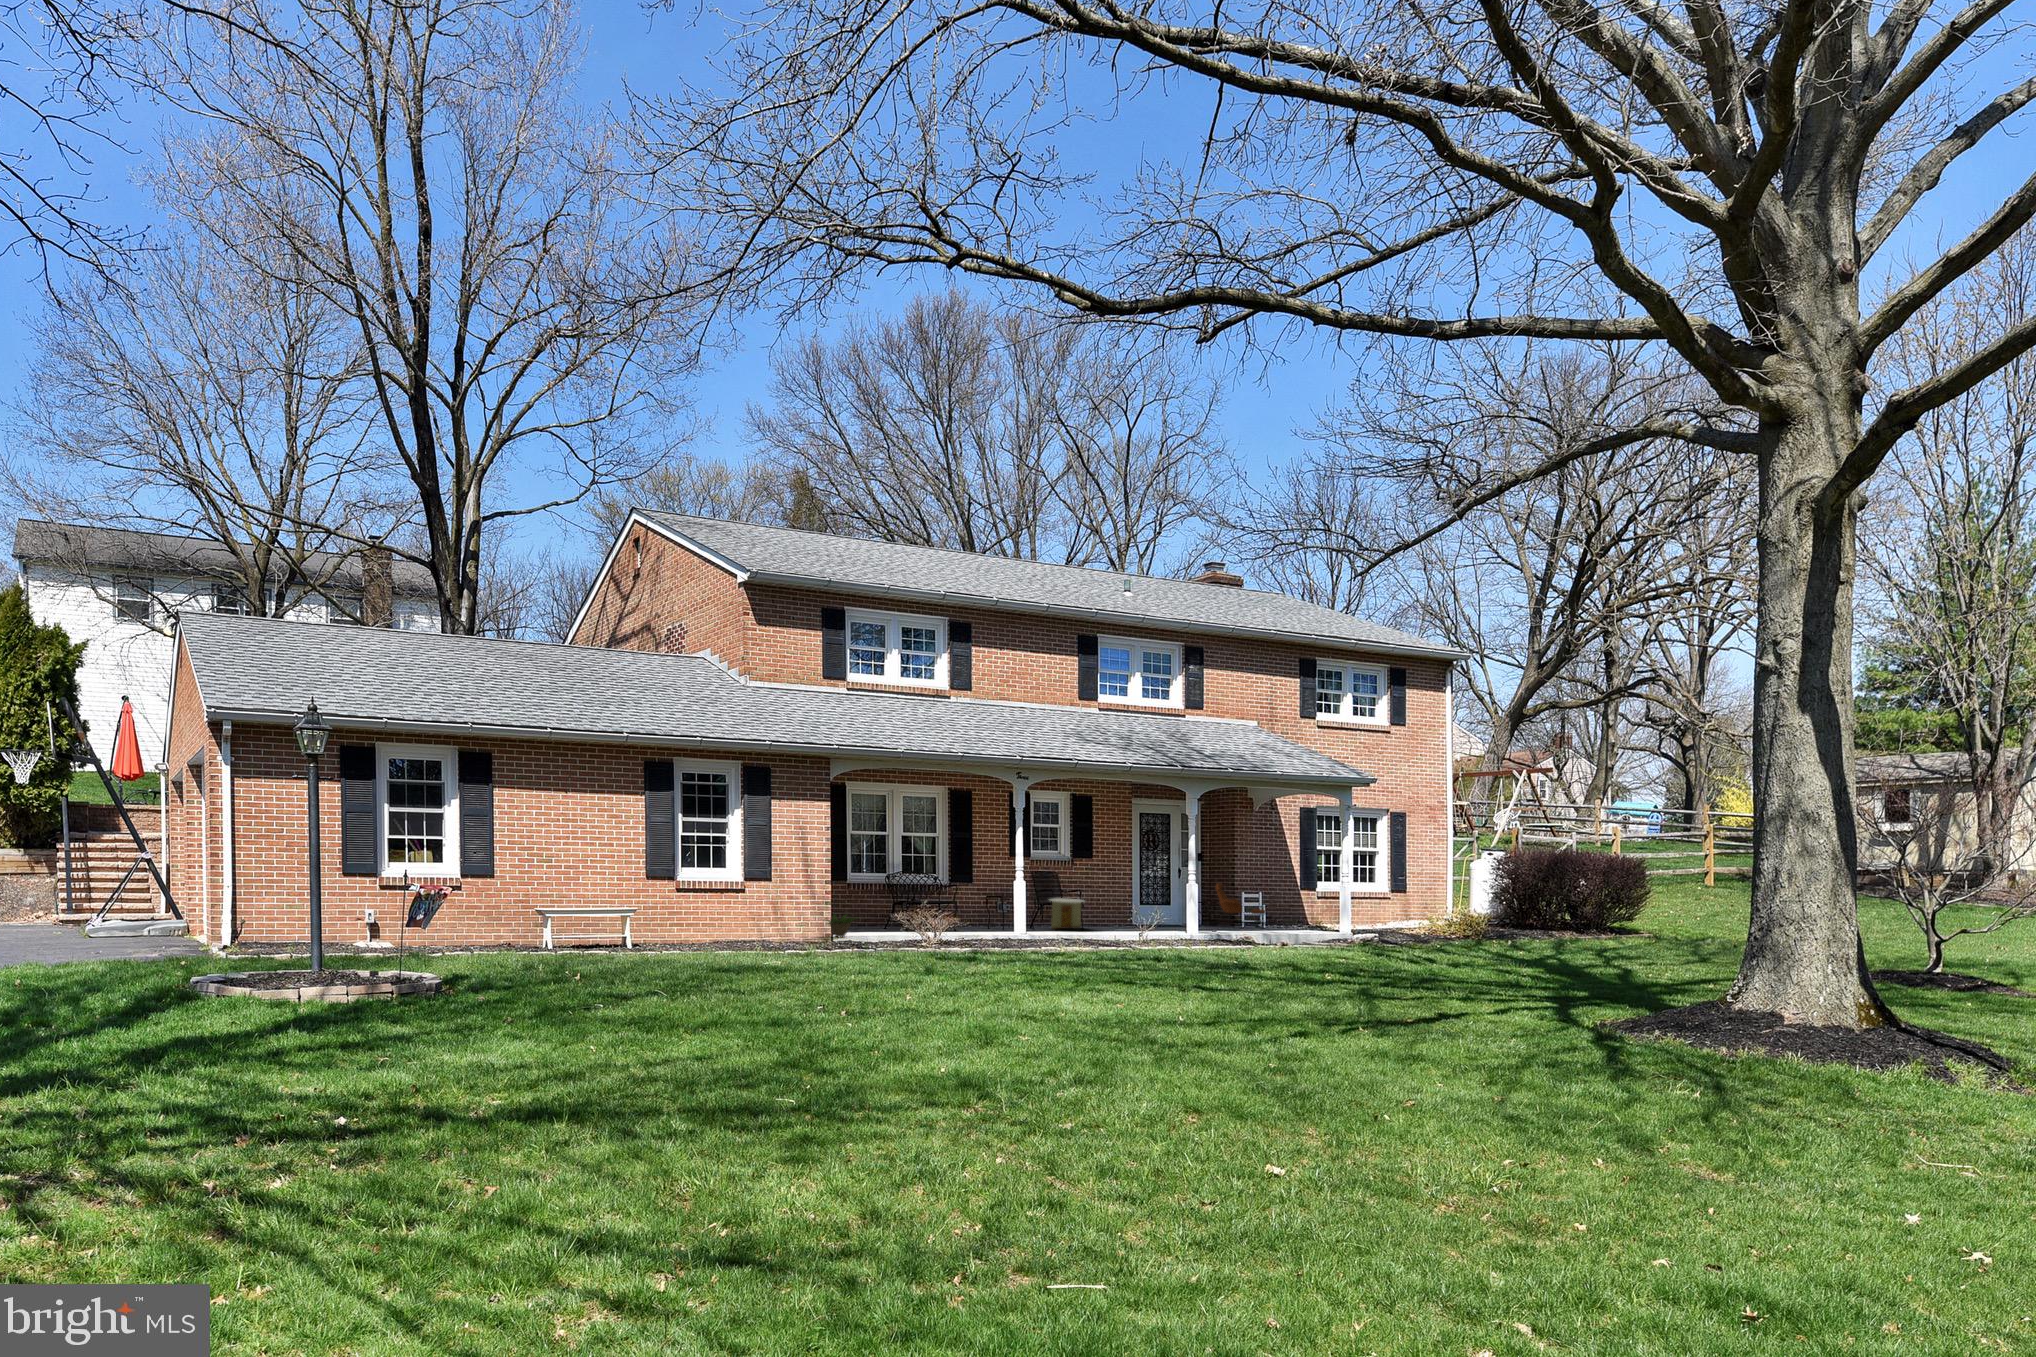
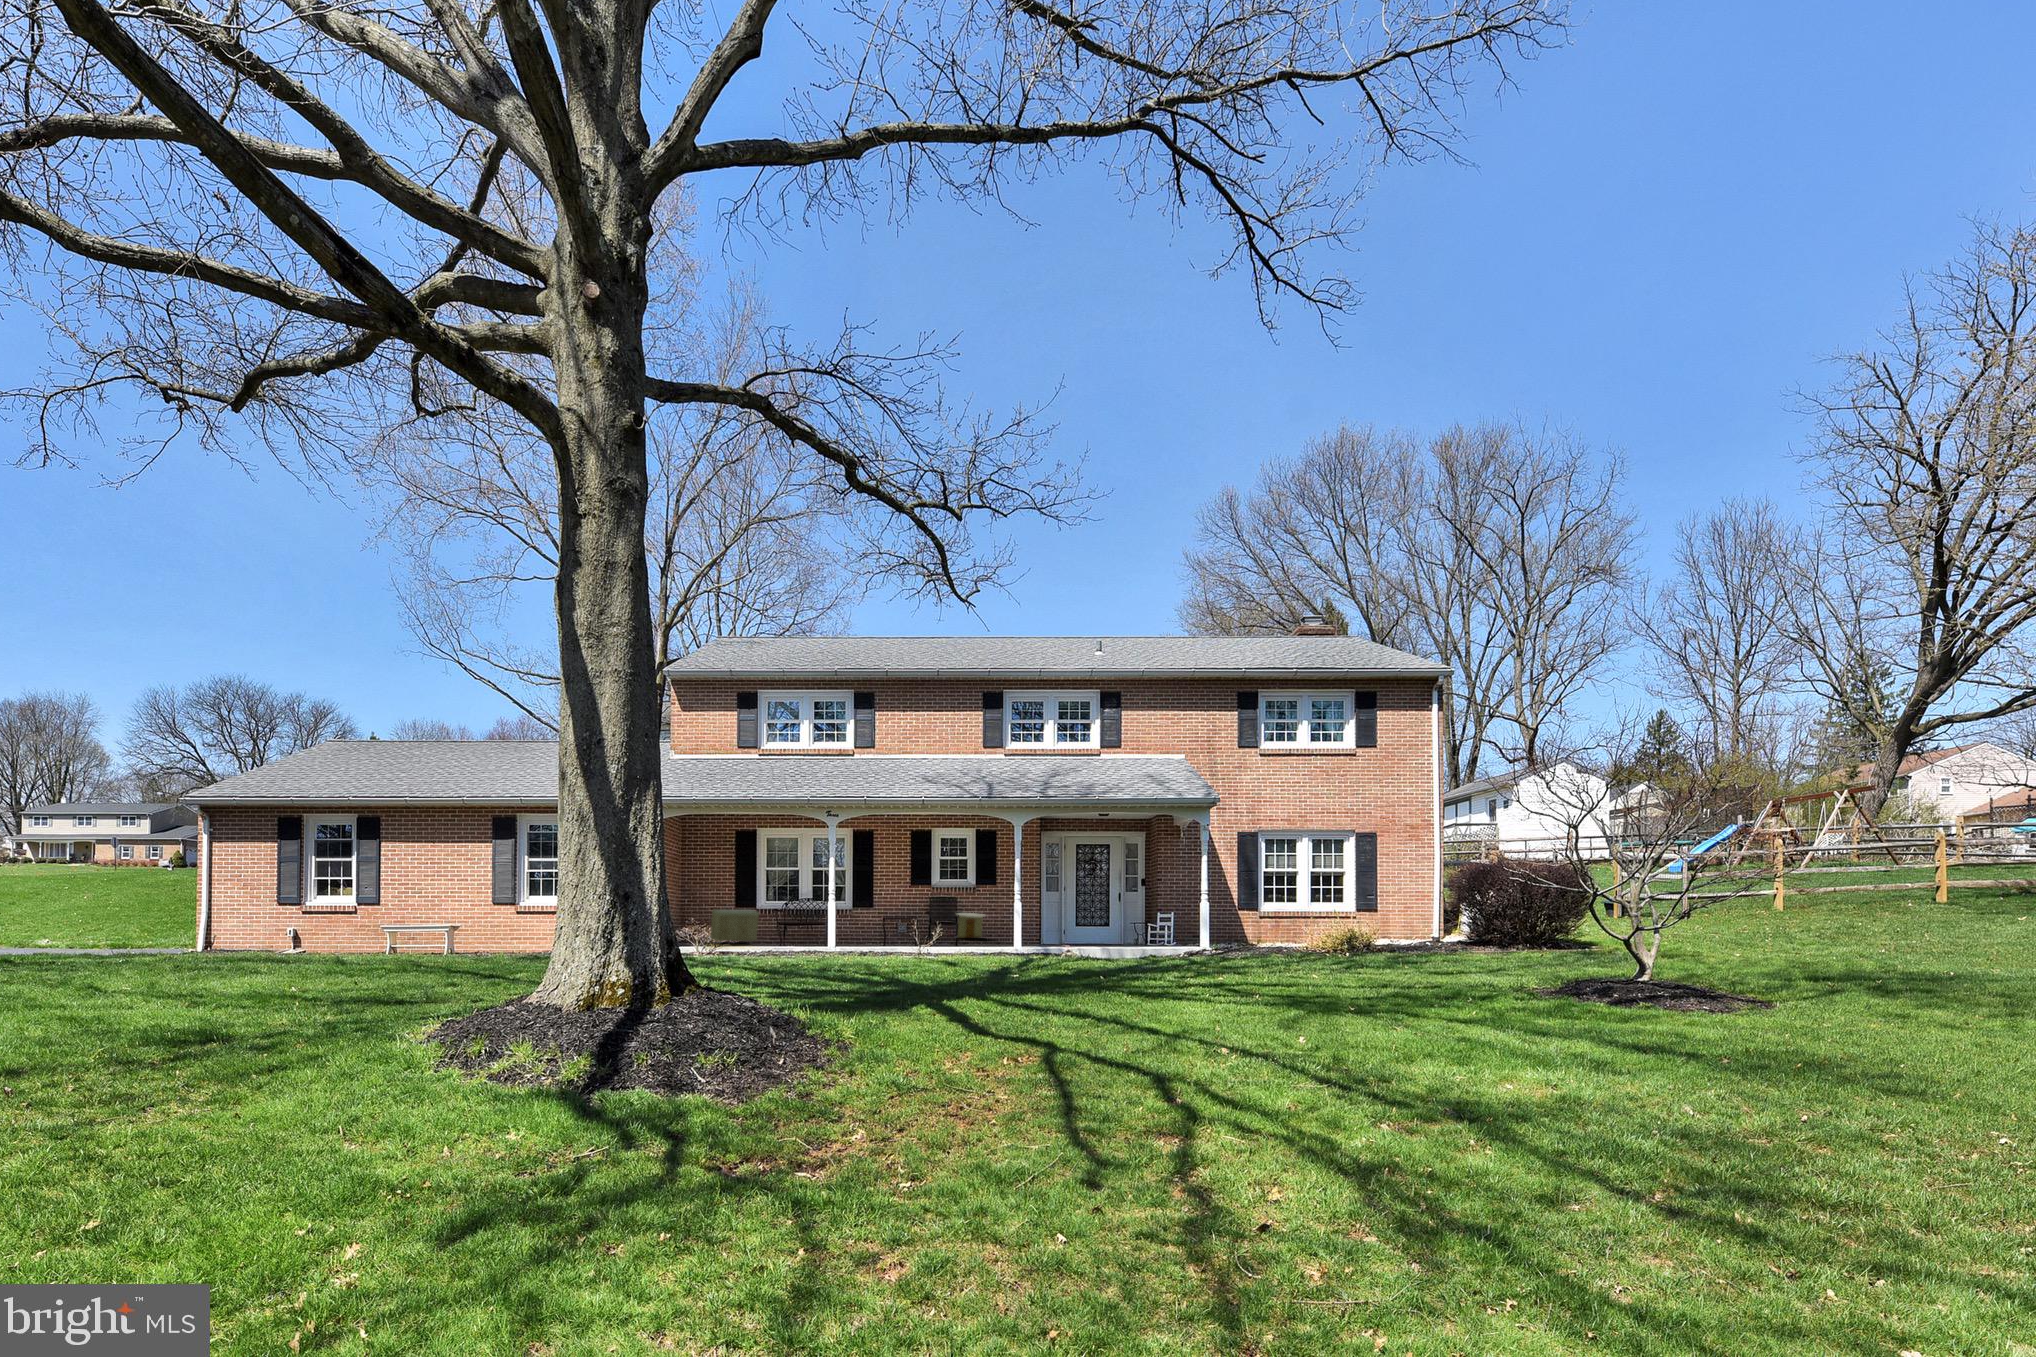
lounge chair: present [1216,883,1266,922] -> none [1092,902,1134,938]
storage bench: none [757,899,813,940] -> present [710,910,759,942]
decorative plant: present [829,915,855,937] -> none [765,923,798,943]

